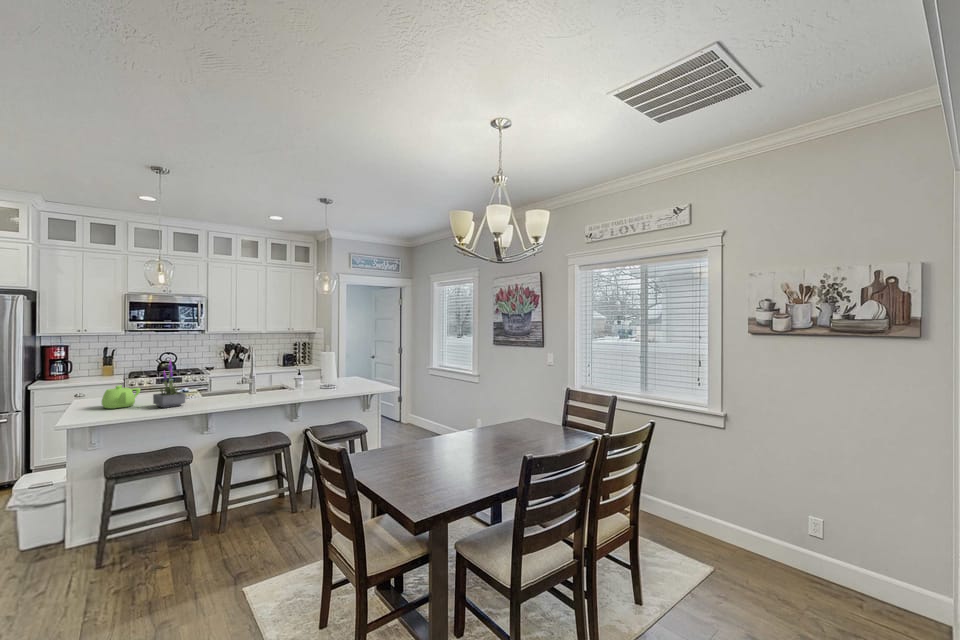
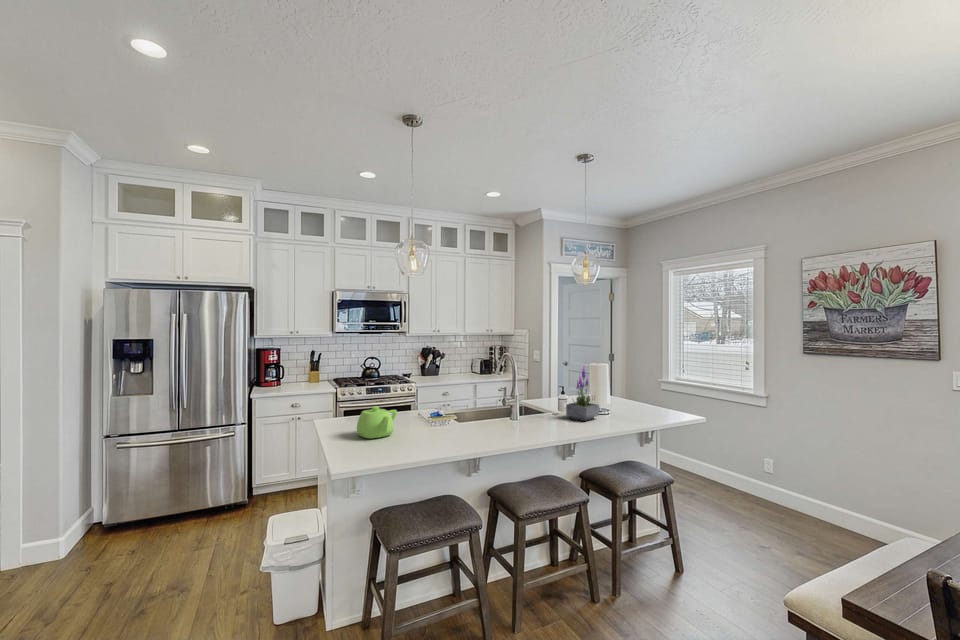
potted plant: present [153,360,186,408] -> present [566,366,599,421]

